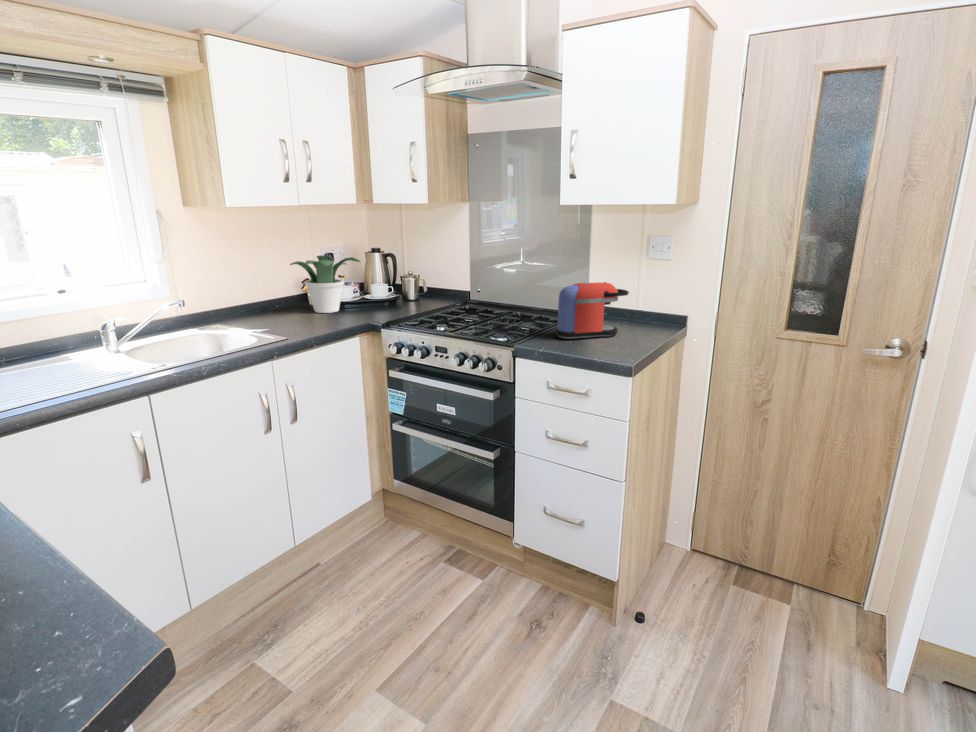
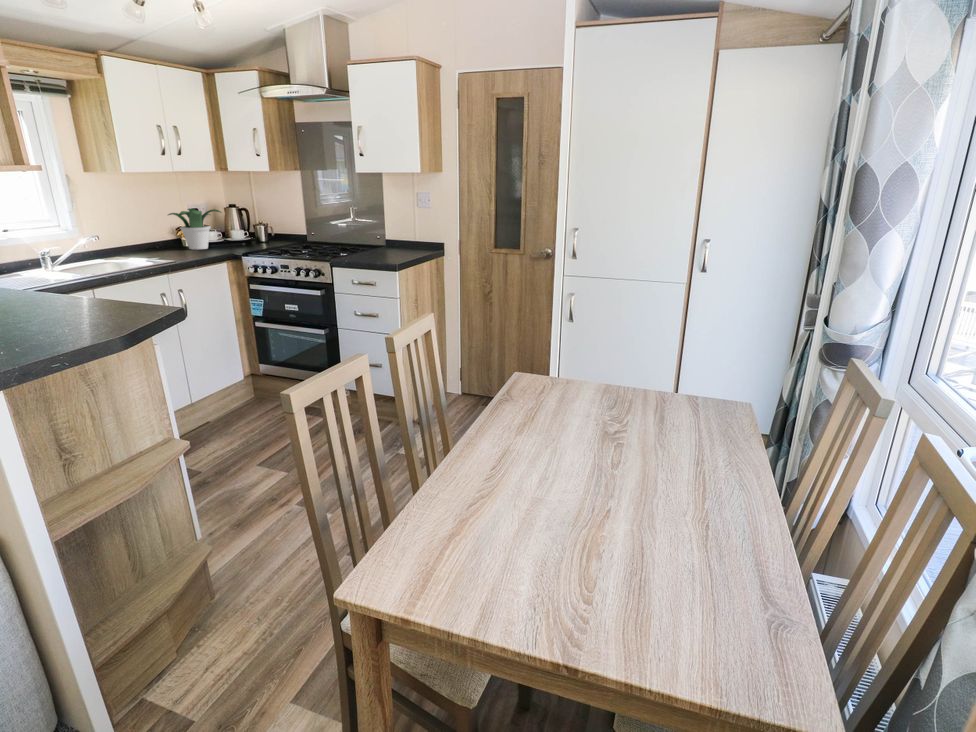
coffee maker: present [555,282,629,339] -> none [358,220,403,255]

